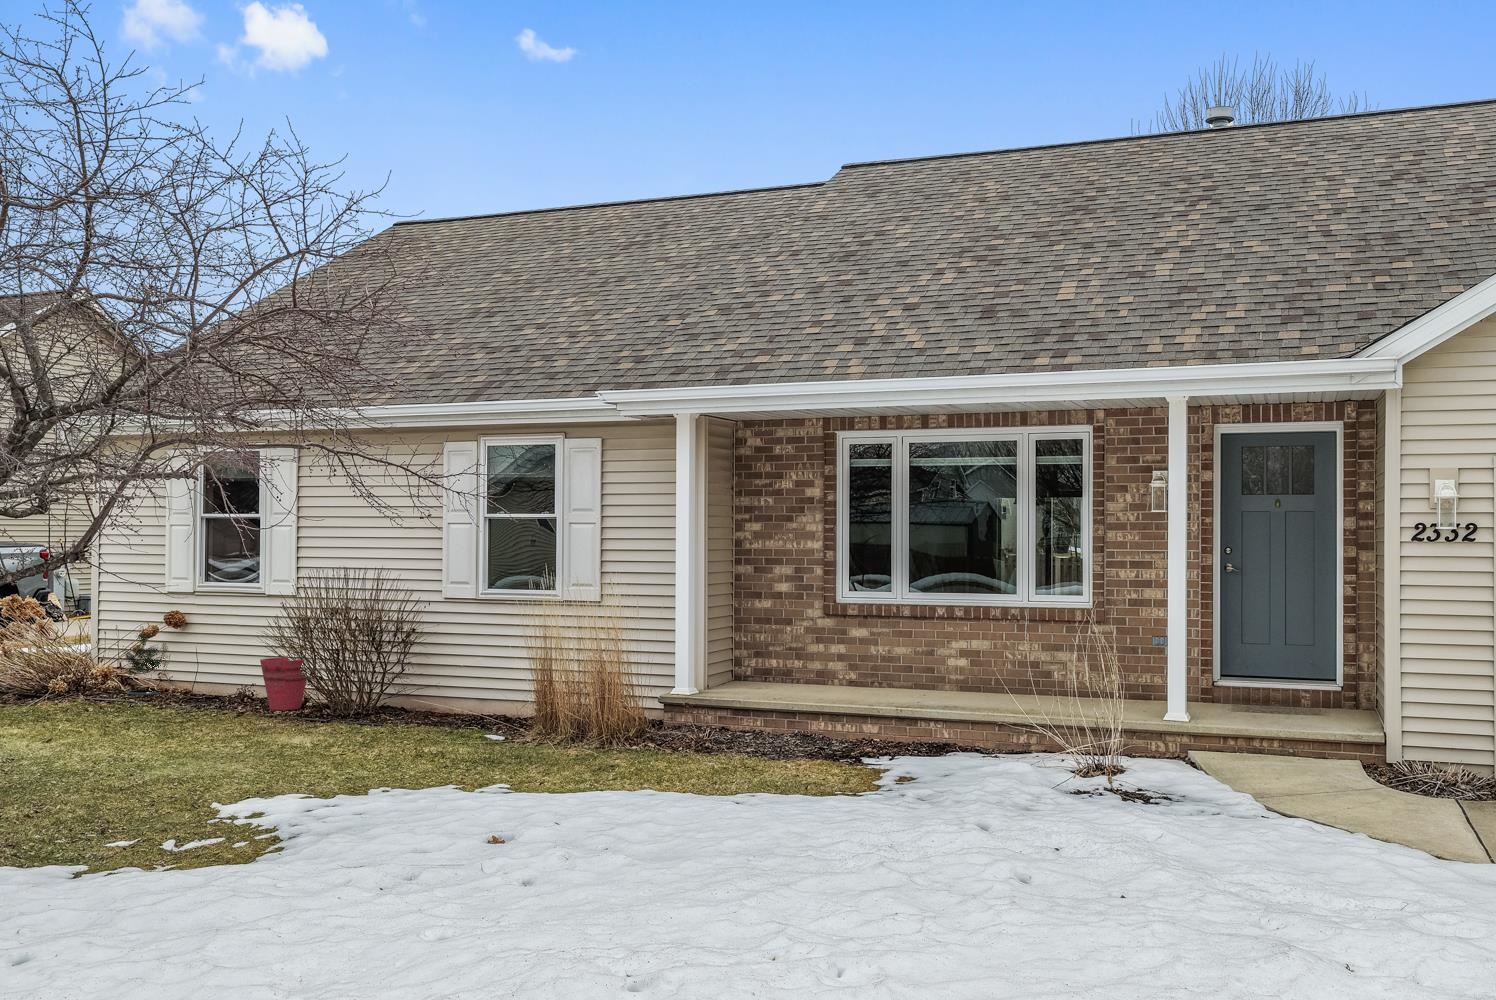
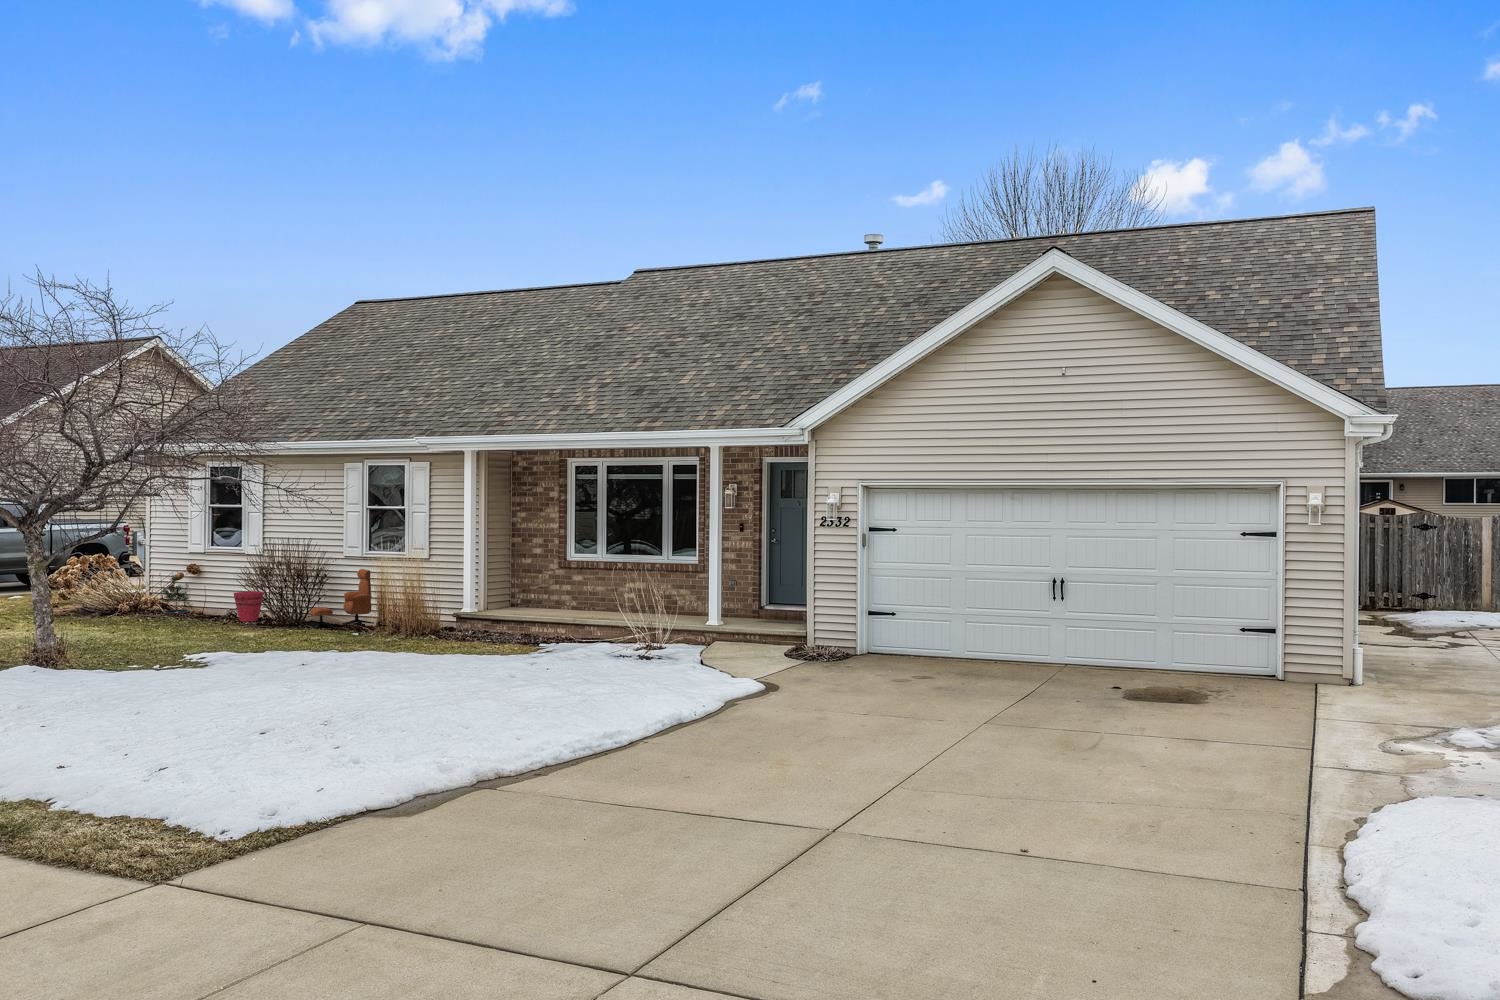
lounge chair: none [396,619,511,723] -> present [305,569,374,628]

